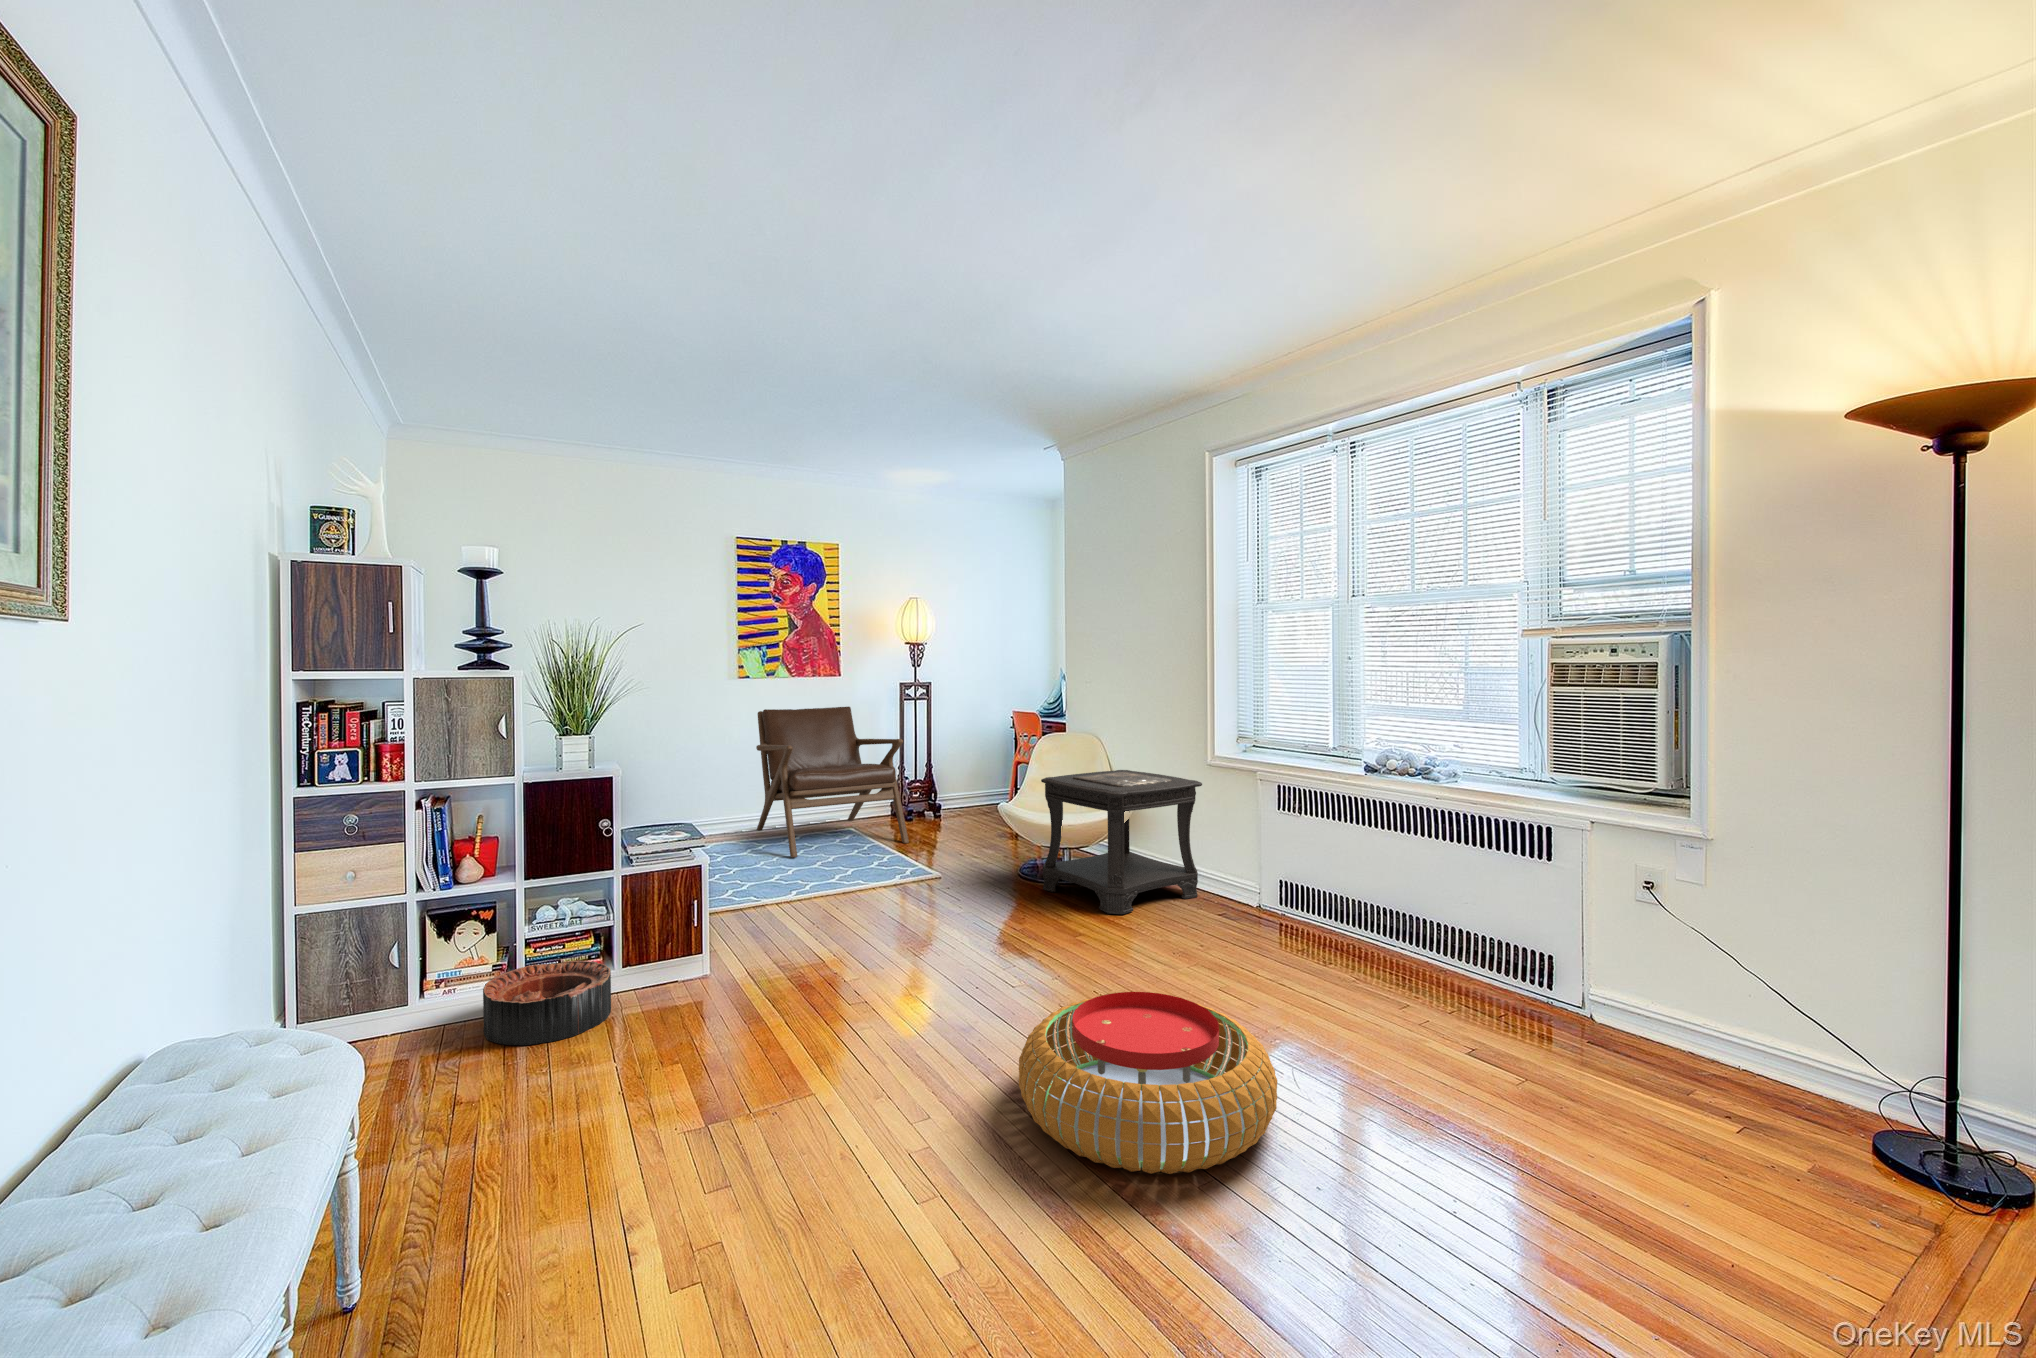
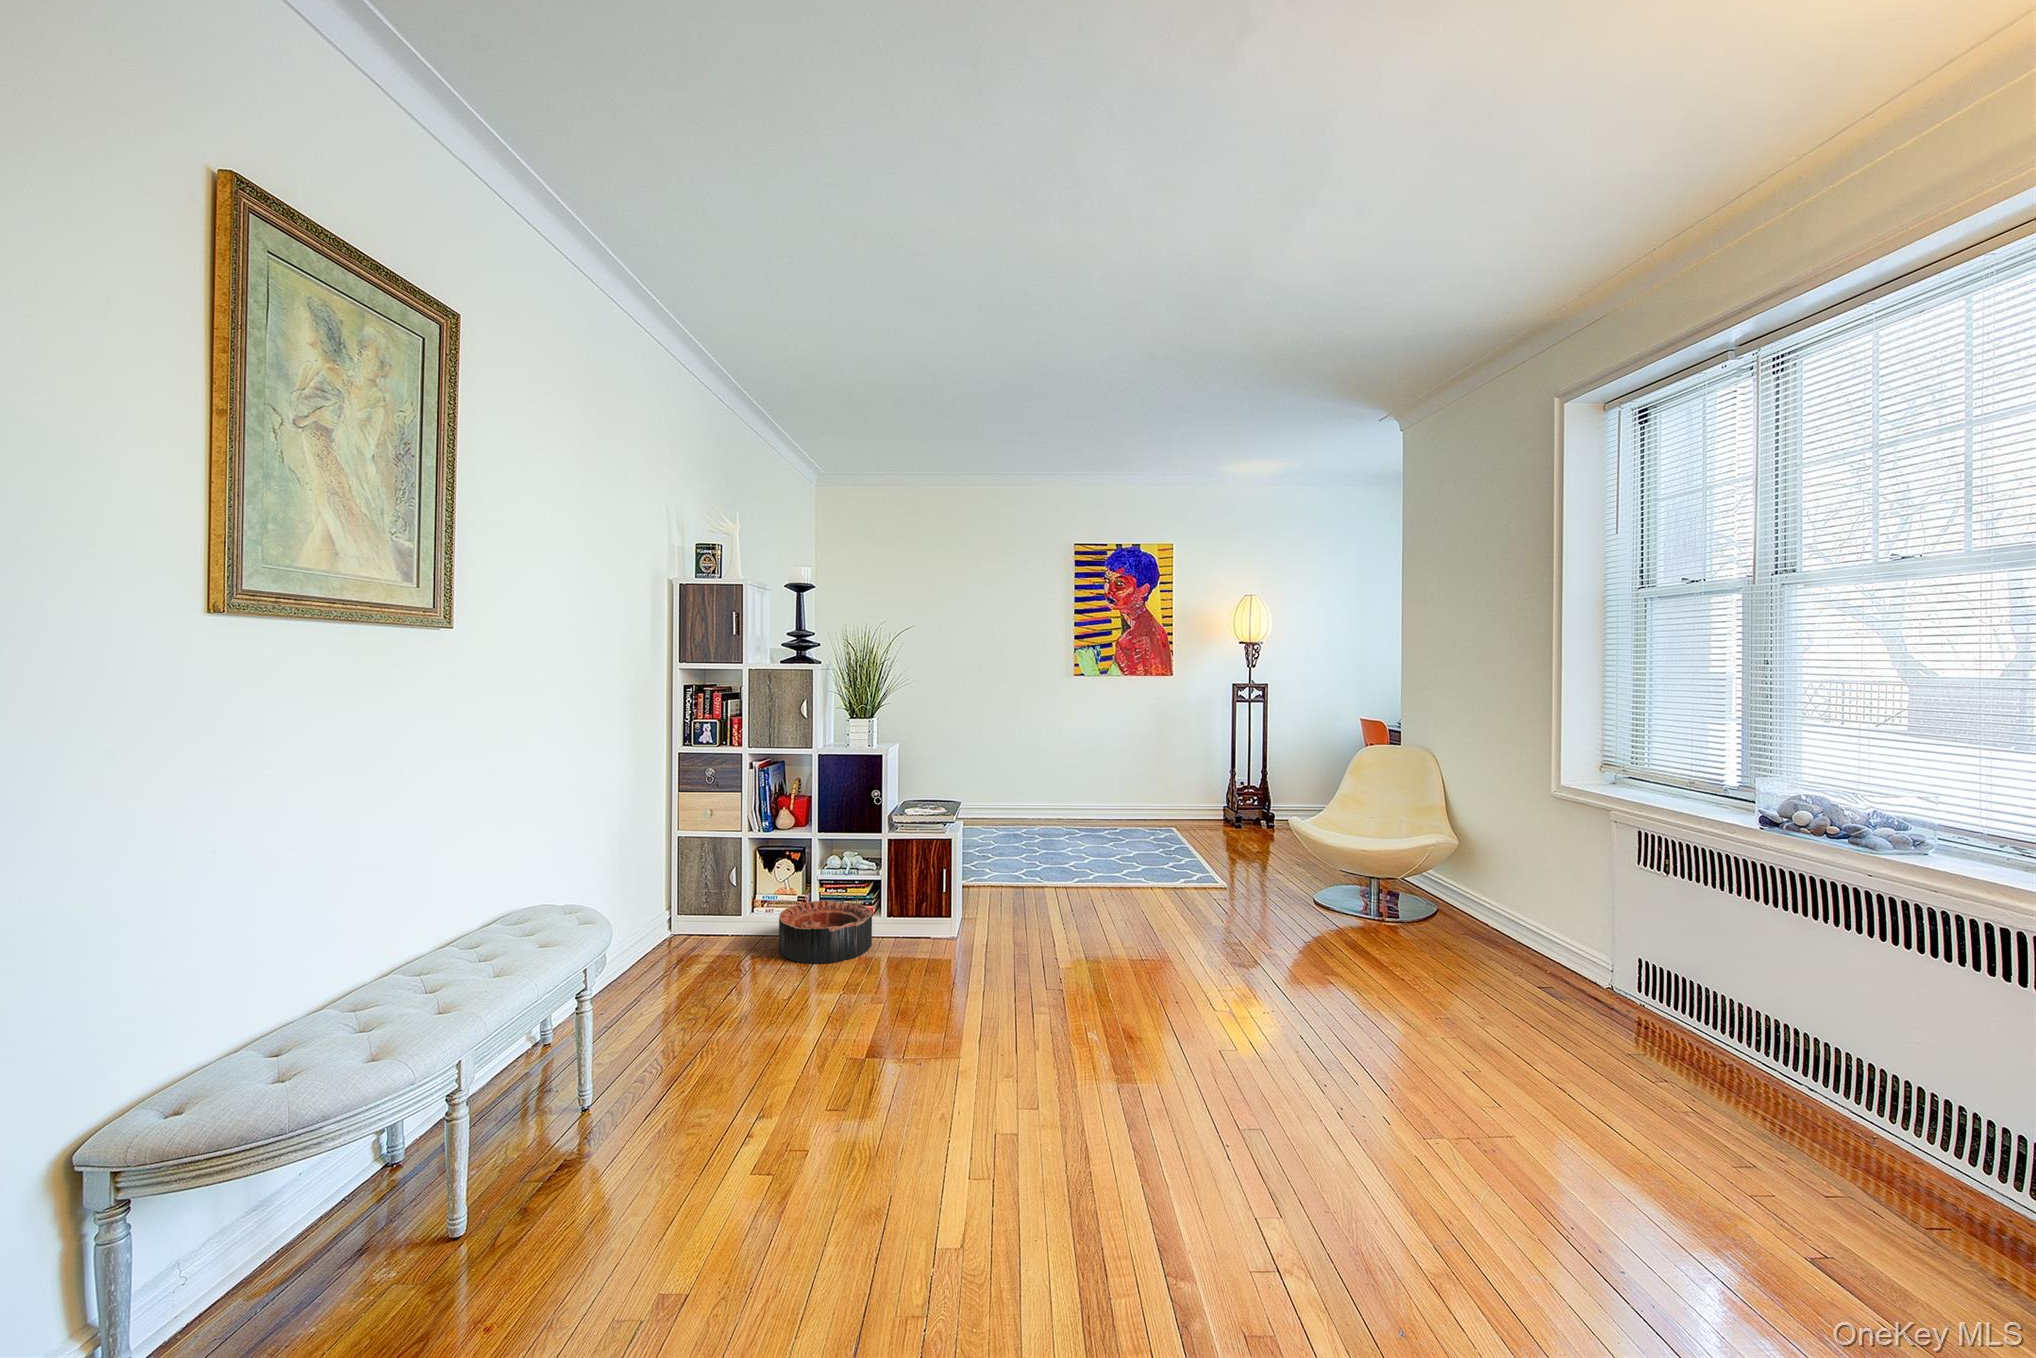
lounge chair: present [756,707,909,857] -> none [1084,704,1217,847]
side table: present [1041,770,1202,914] -> none [1321,795,1523,960]
pouf: present [1019,992,1277,1174] -> none [1108,1035,1404,1256]

